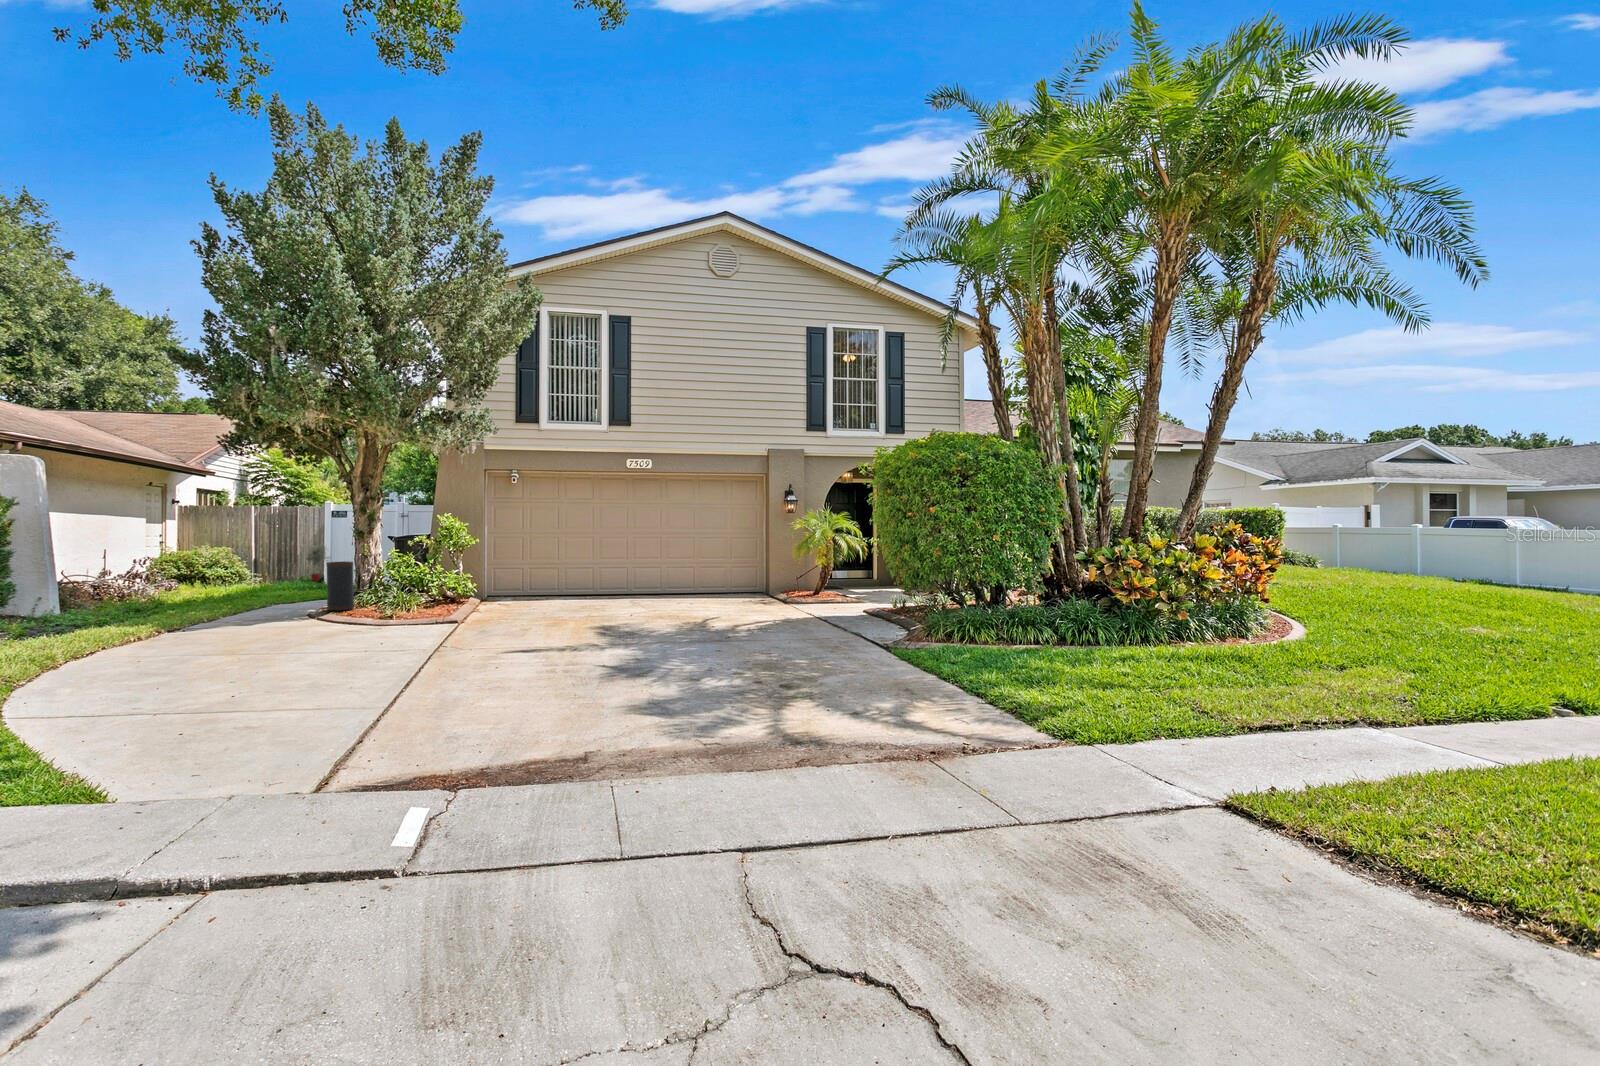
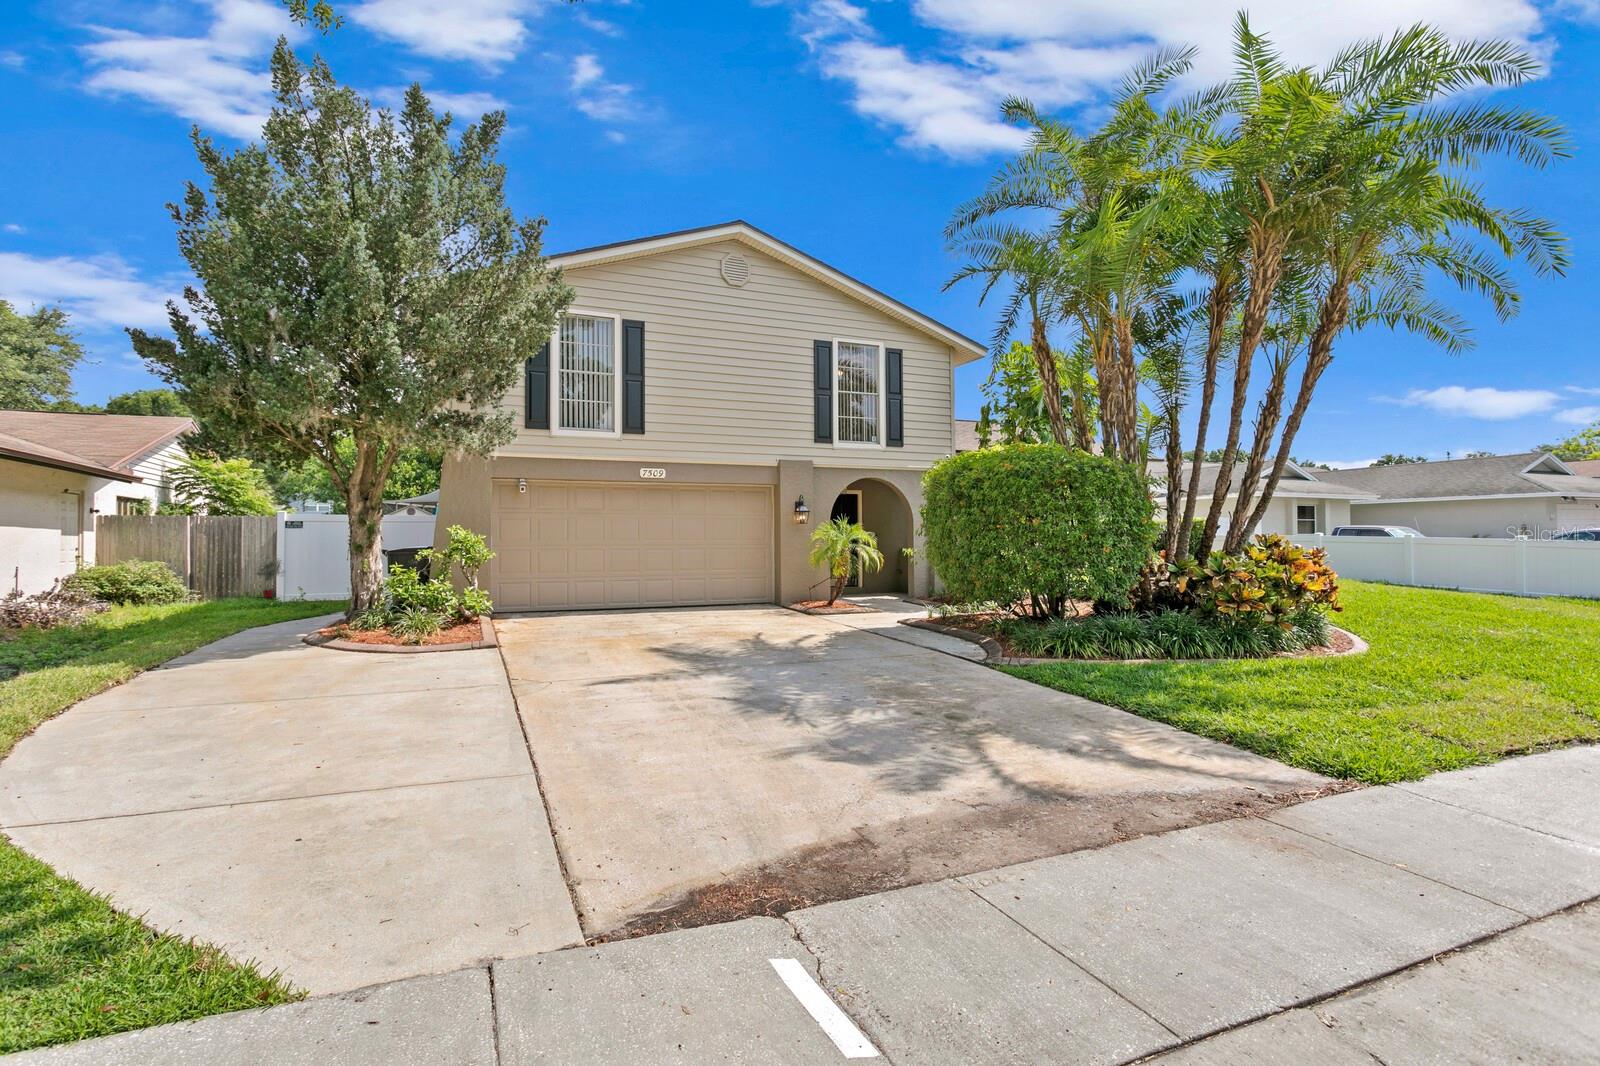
trash can: present [326,561,354,611] -> none [319,579,350,636]

